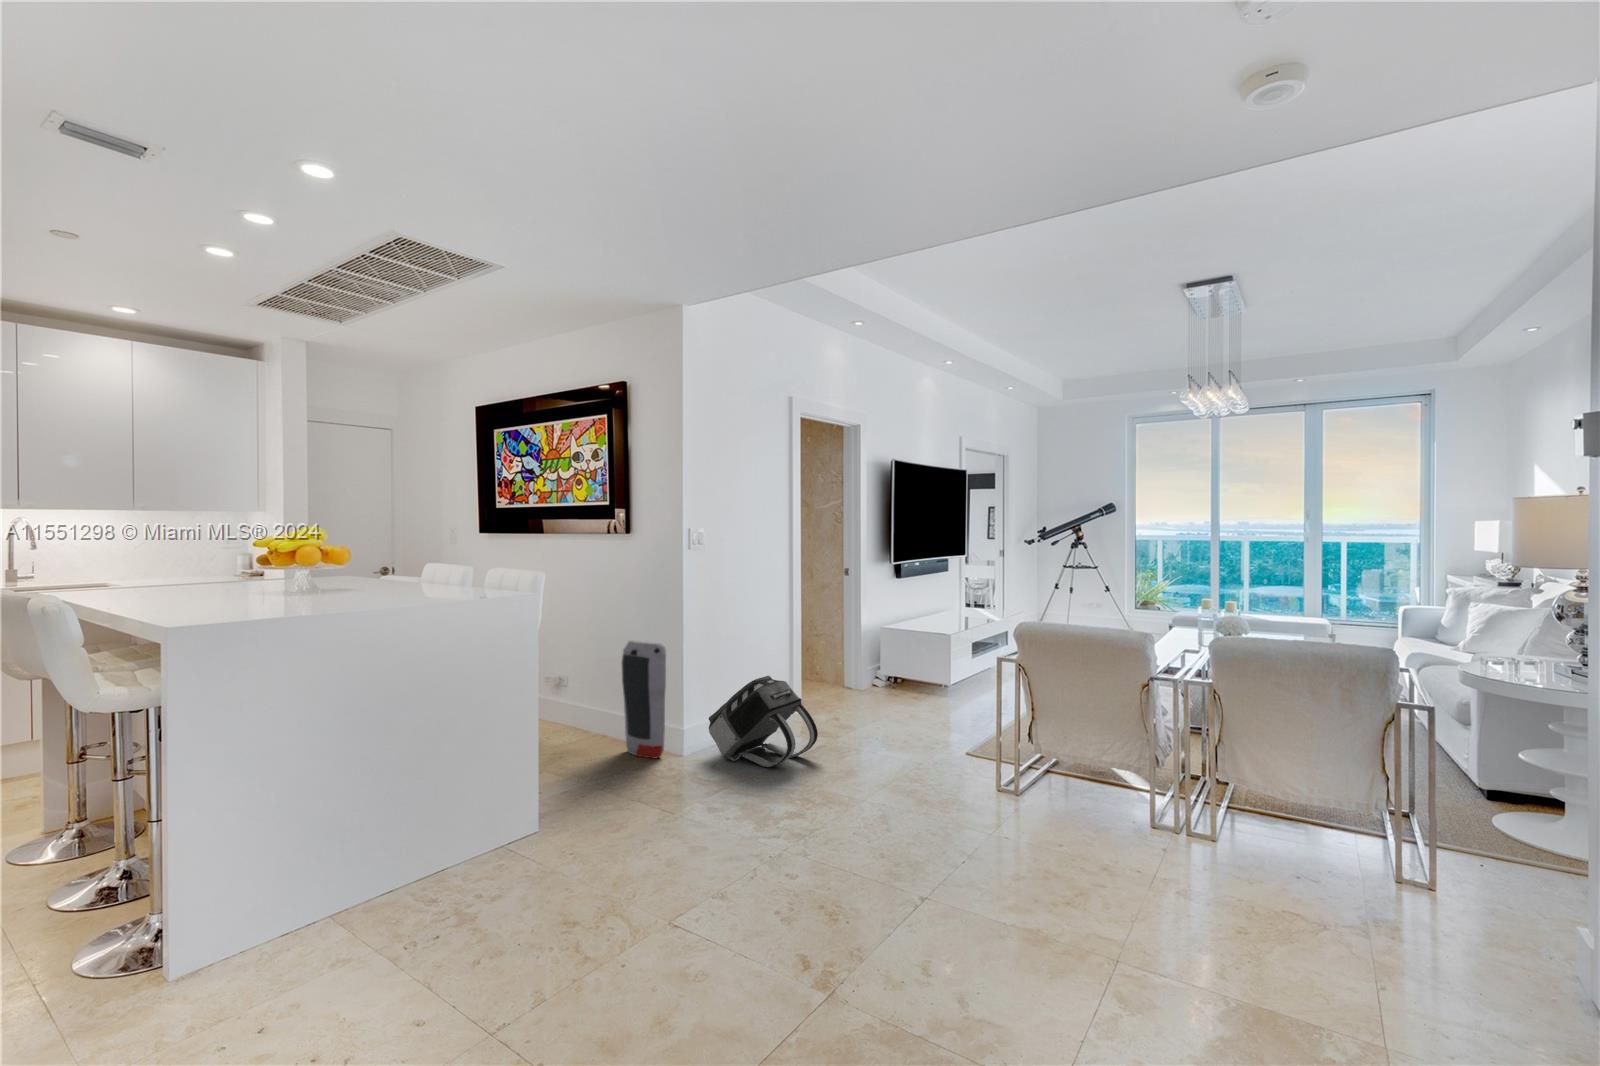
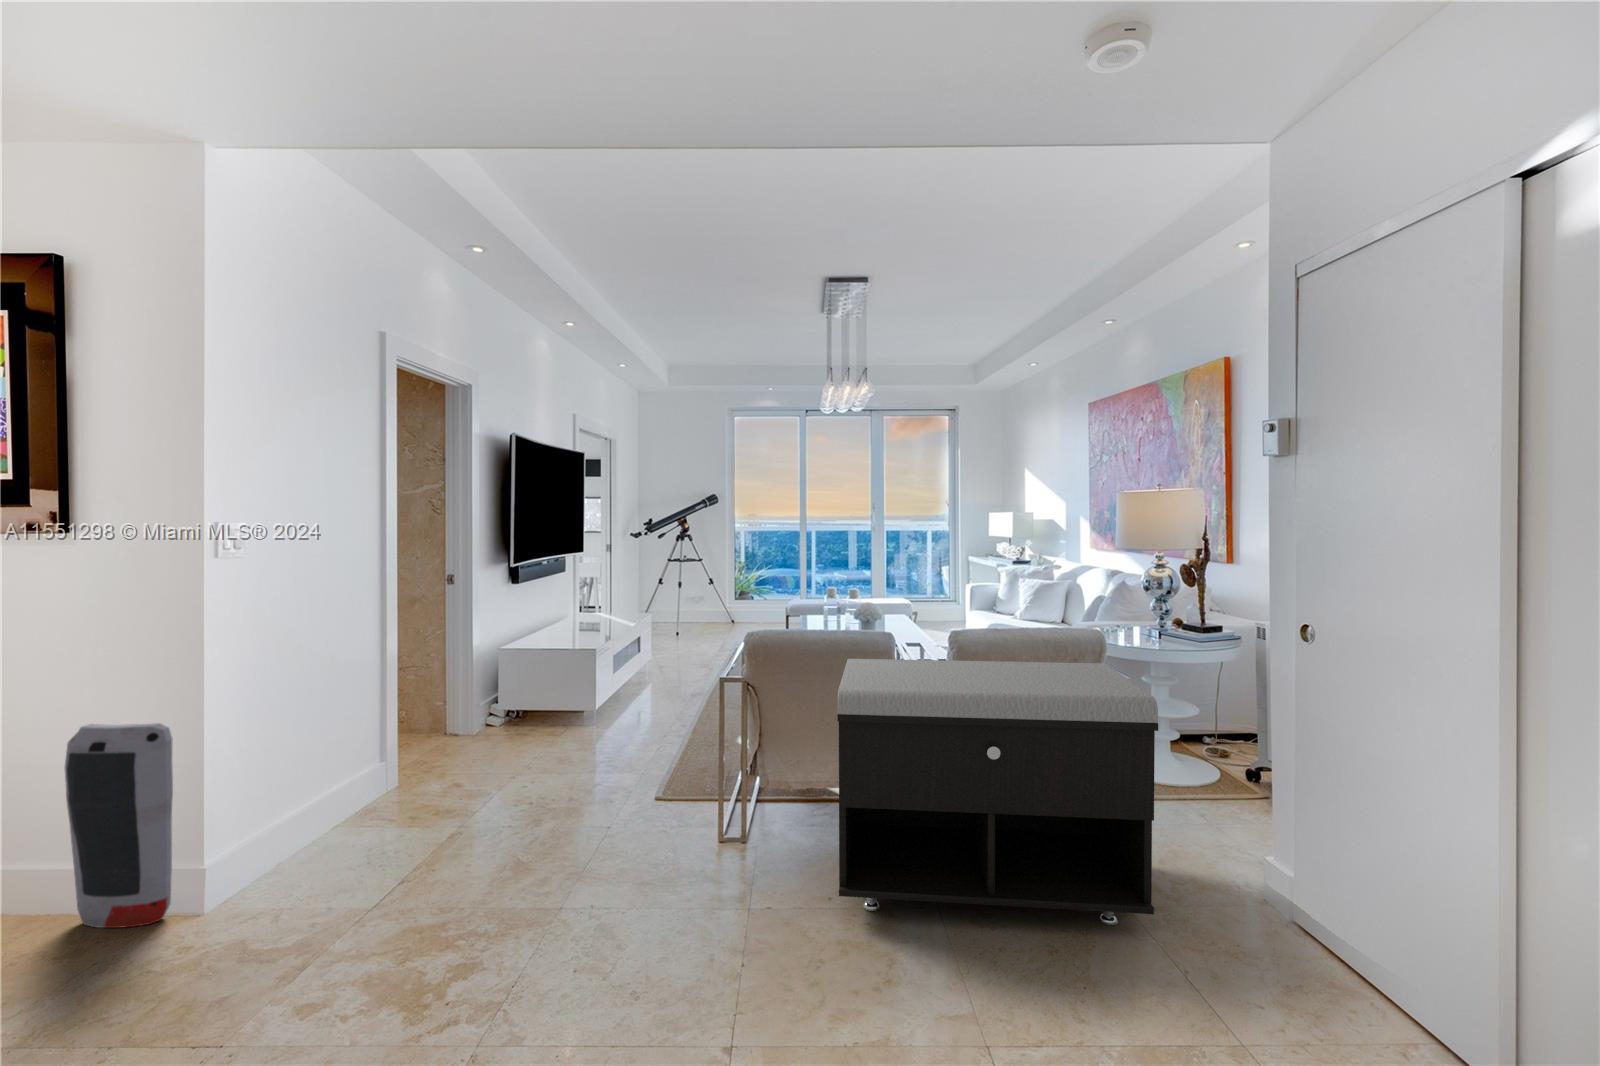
storage bench: none [1056,651,1386,933] -> present [837,659,1158,925]
backpack: present [709,676,818,768] -> none [262,745,458,890]

